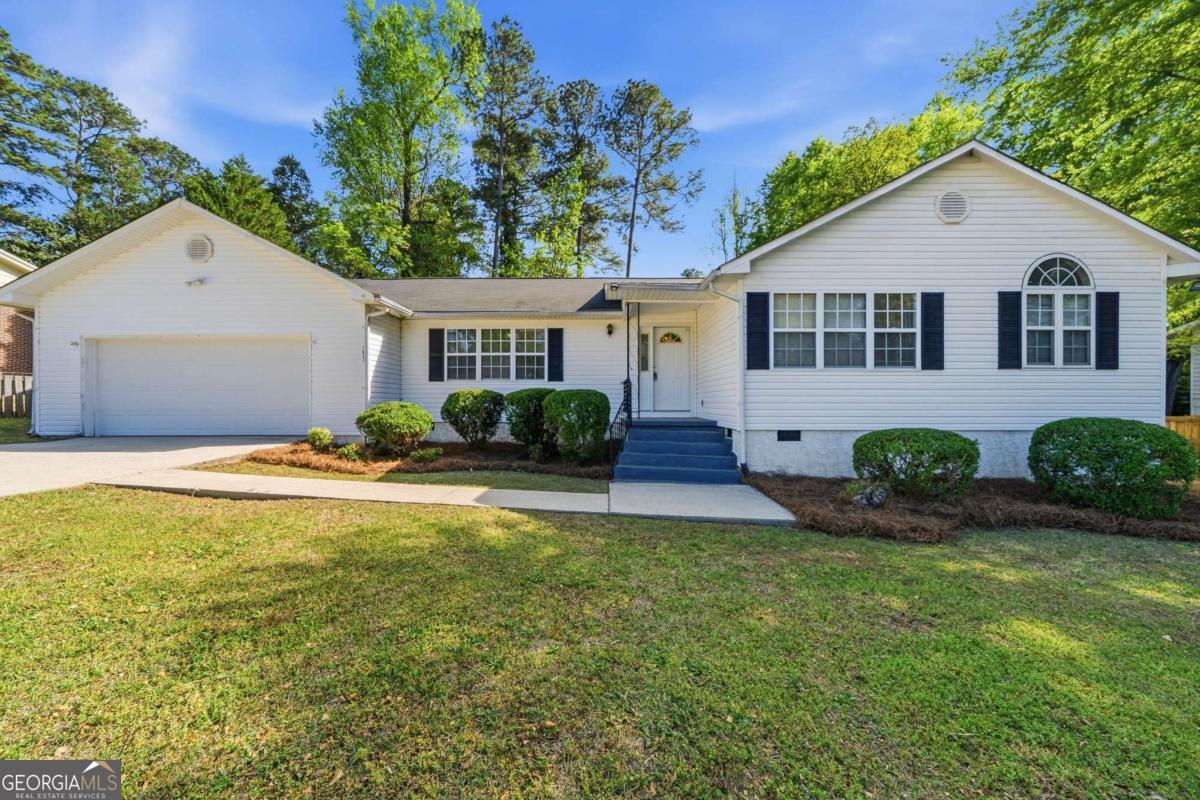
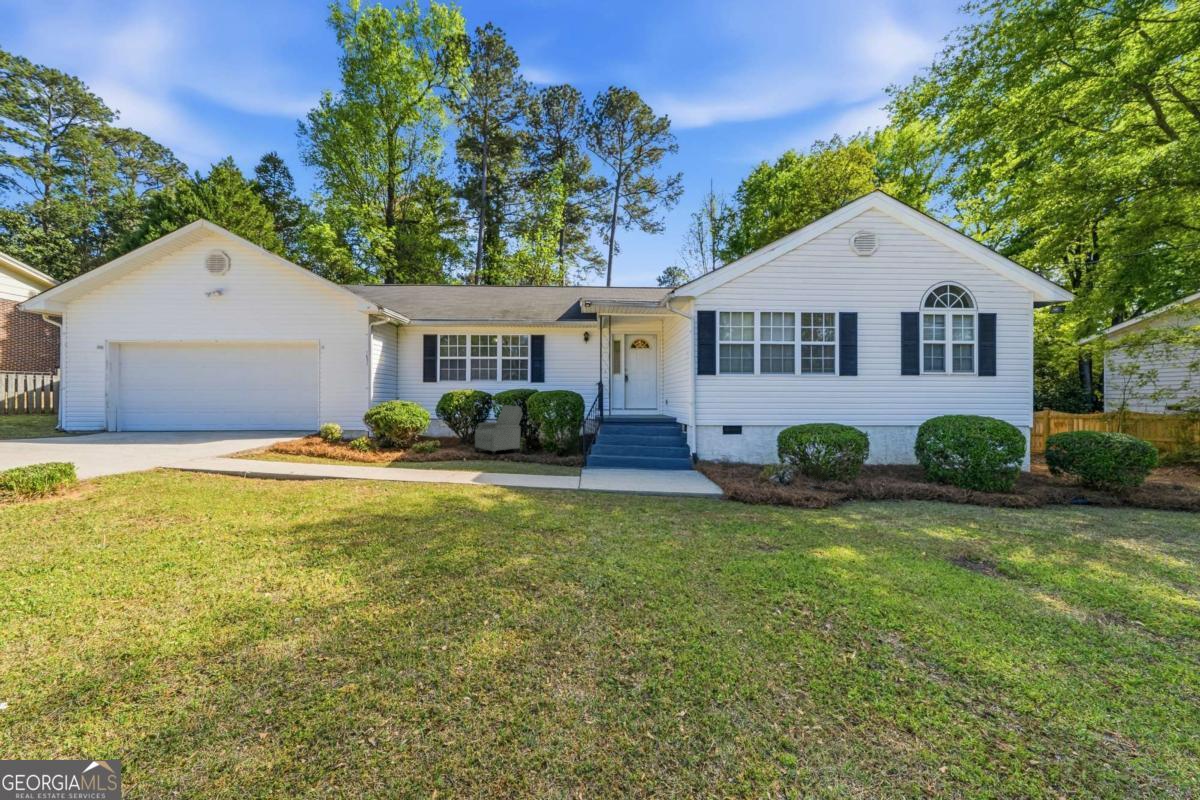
chair: none [482,406,537,466] -> present [475,405,523,456]

